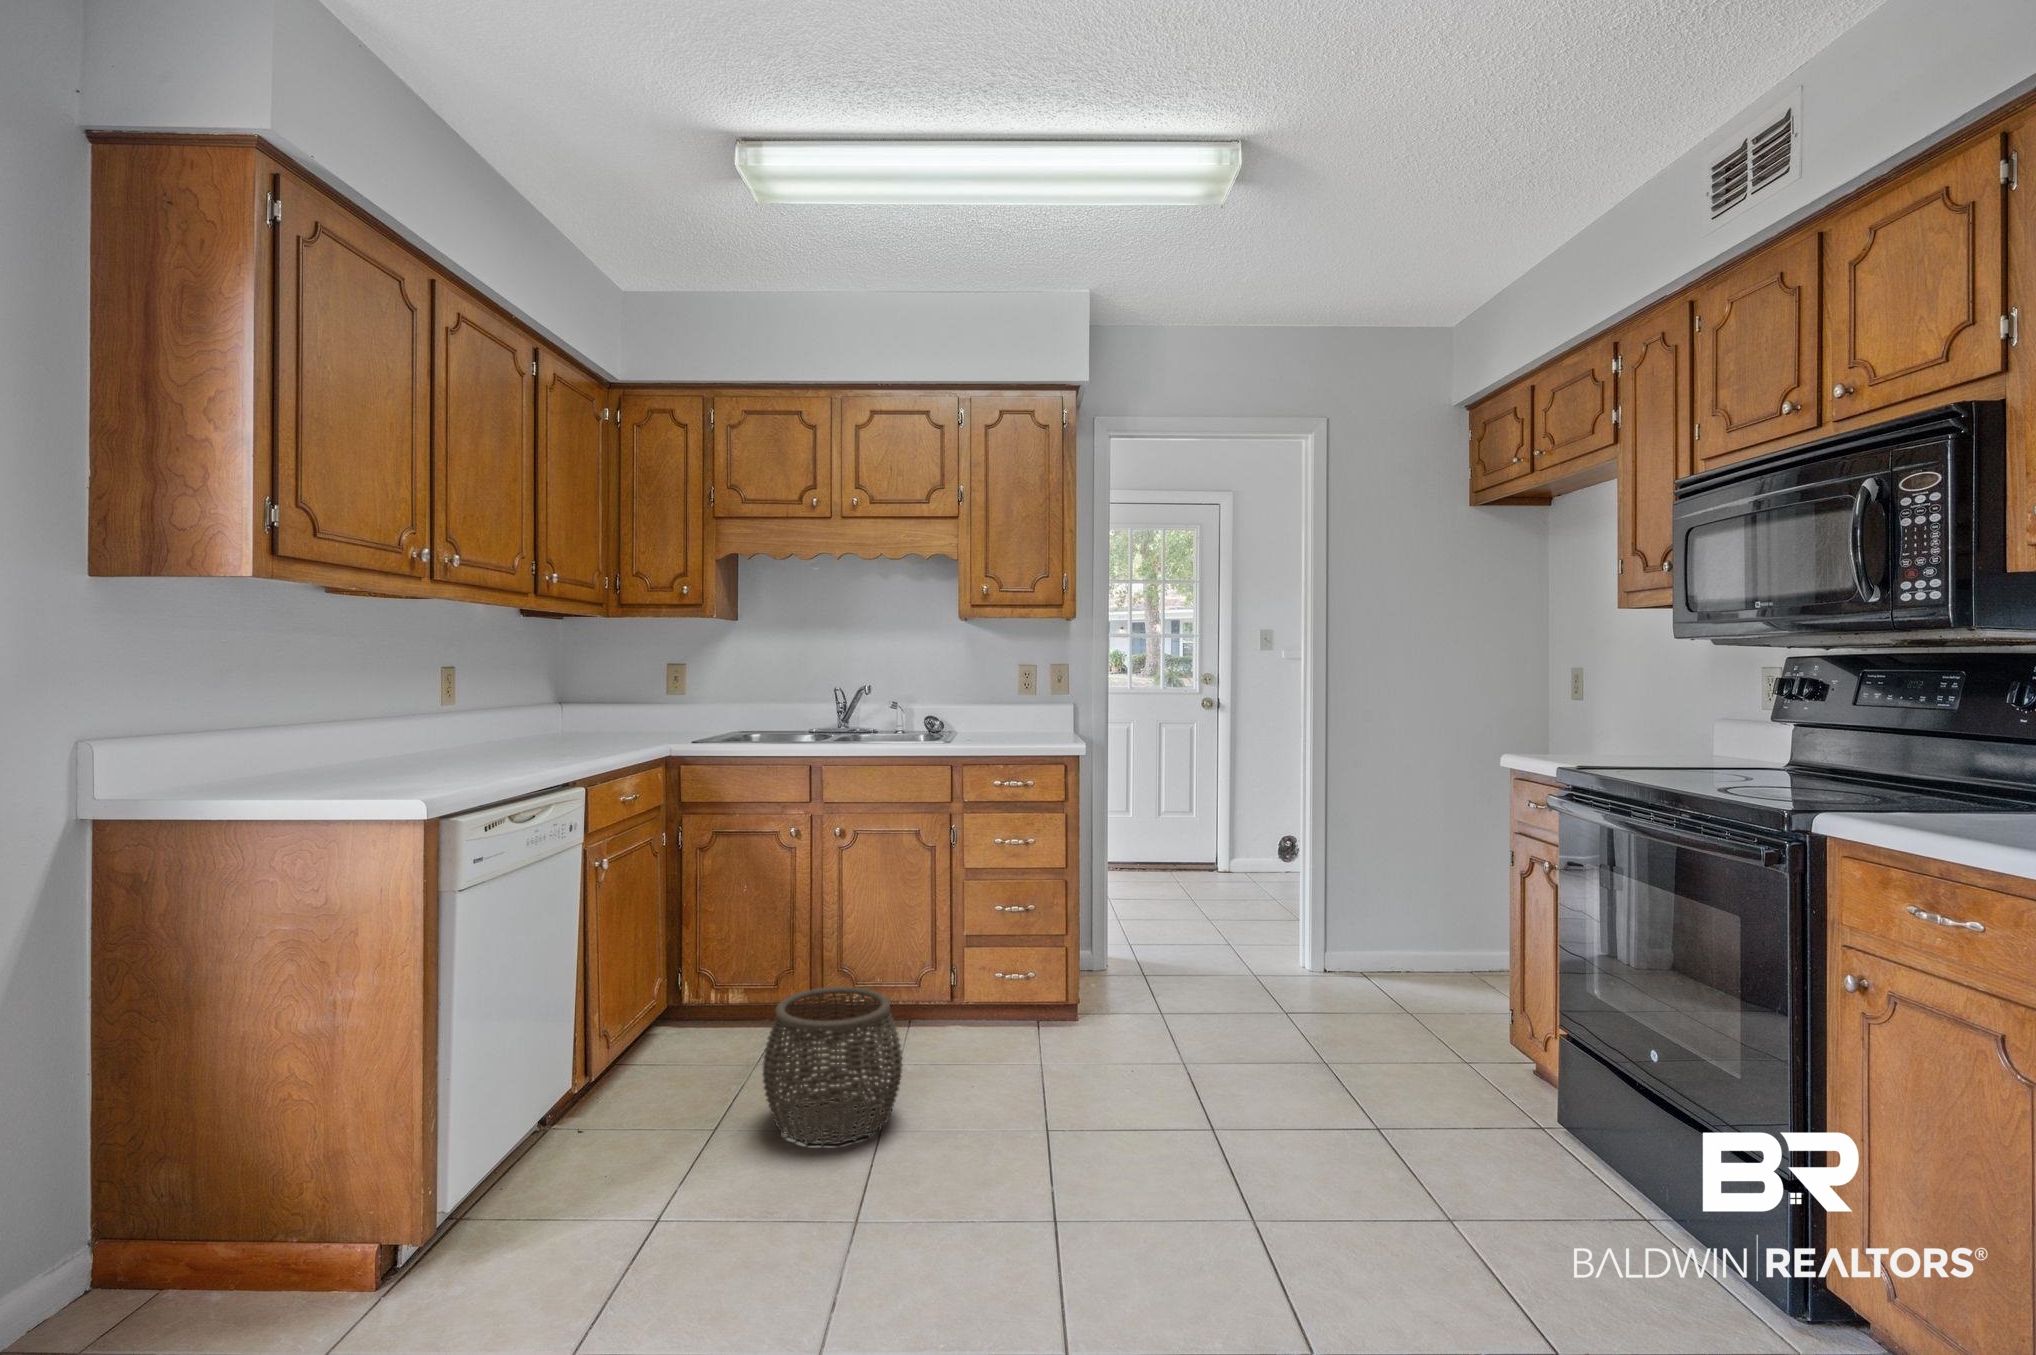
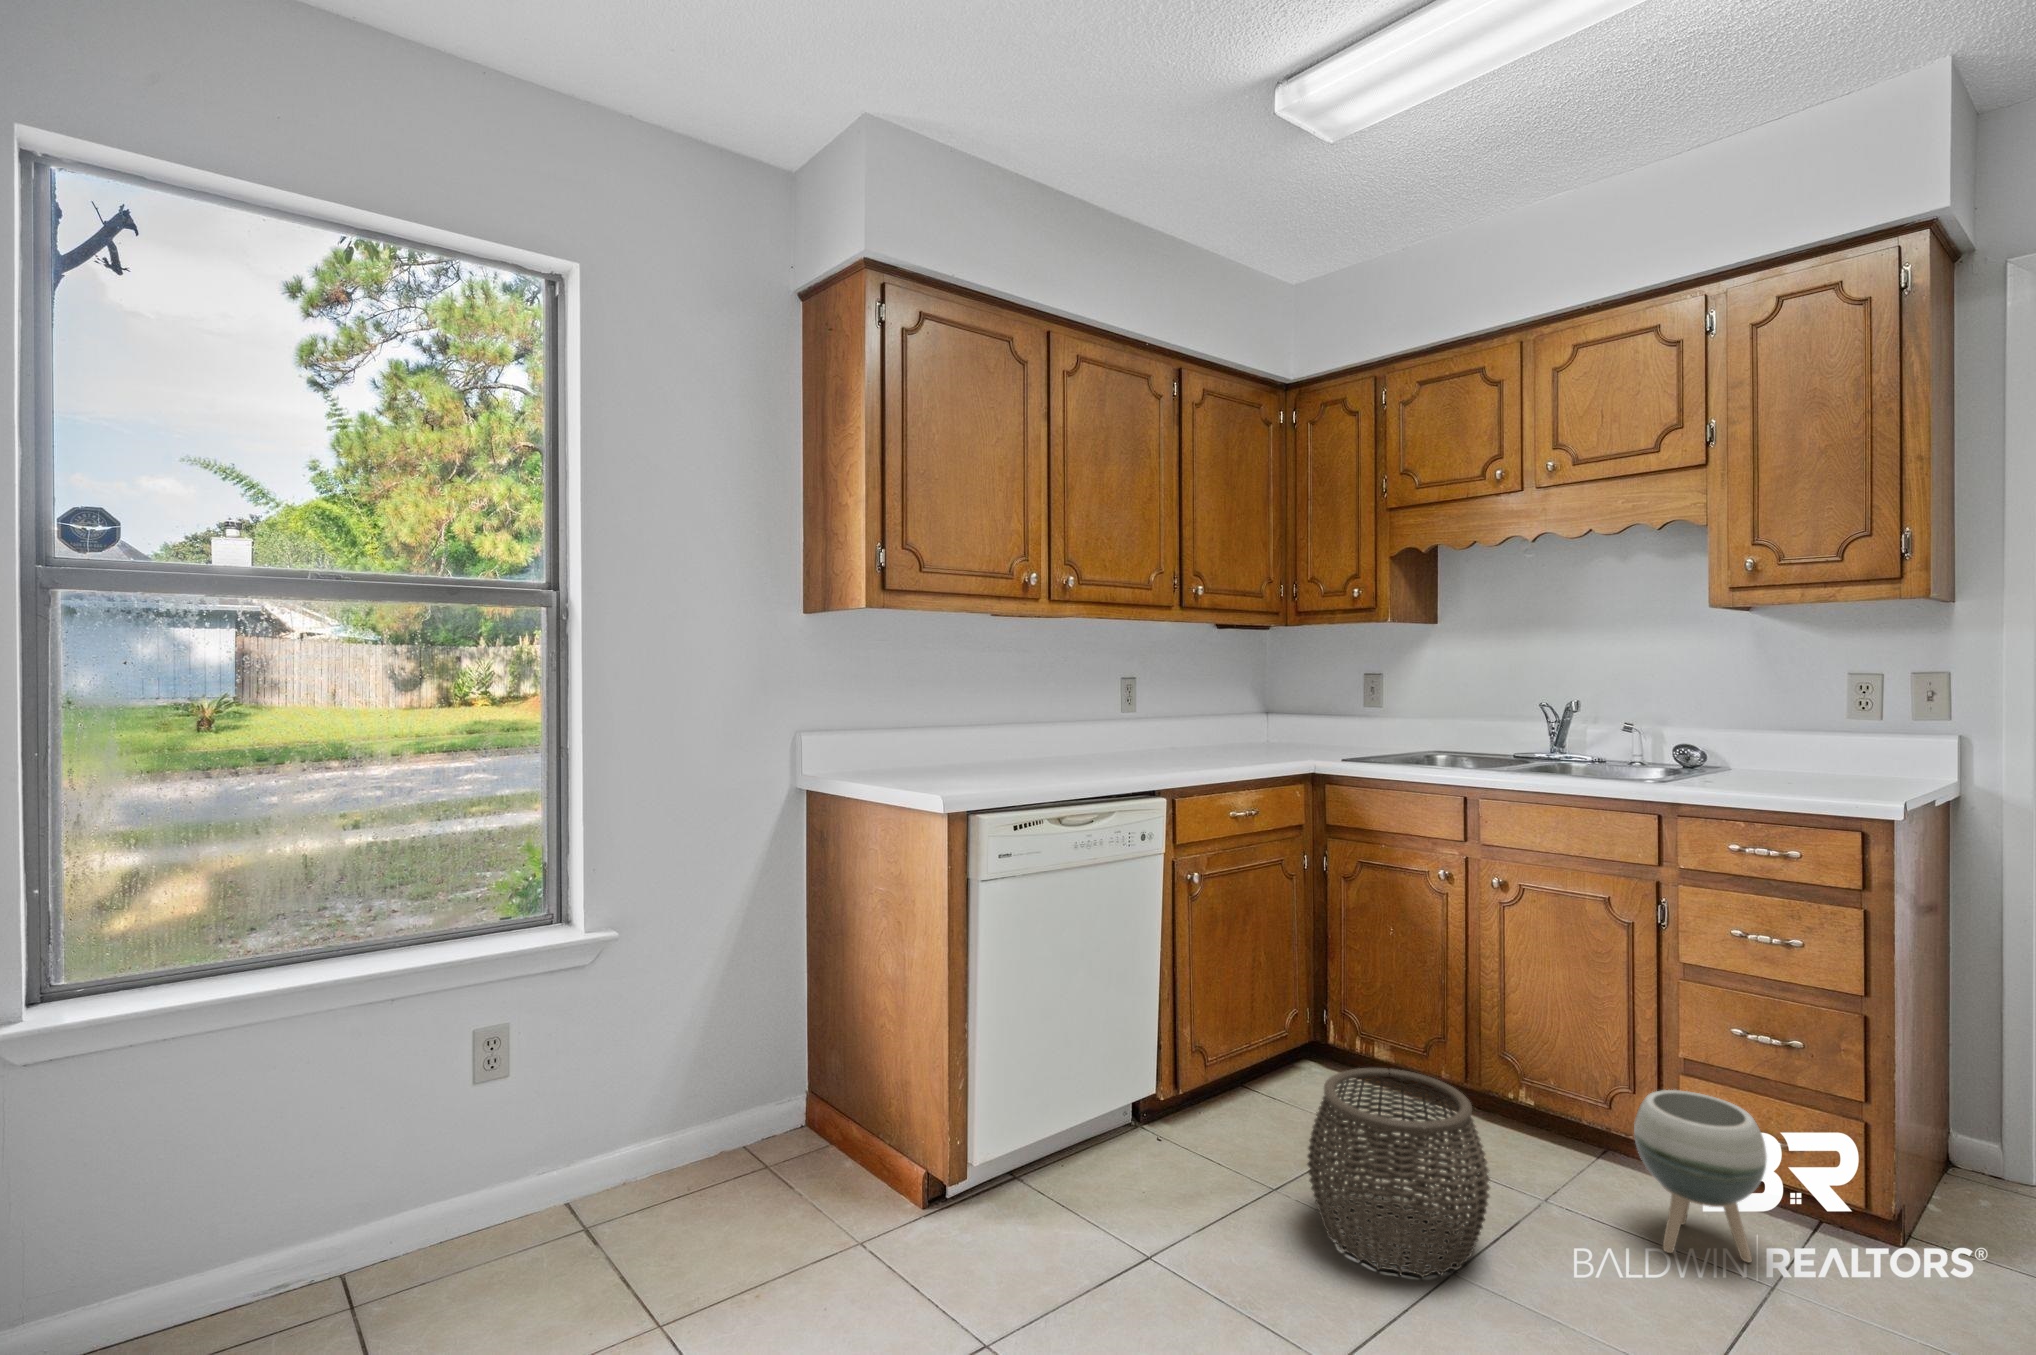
planter: none [958,952,1033,1064] -> present [1634,1090,1767,1263]

